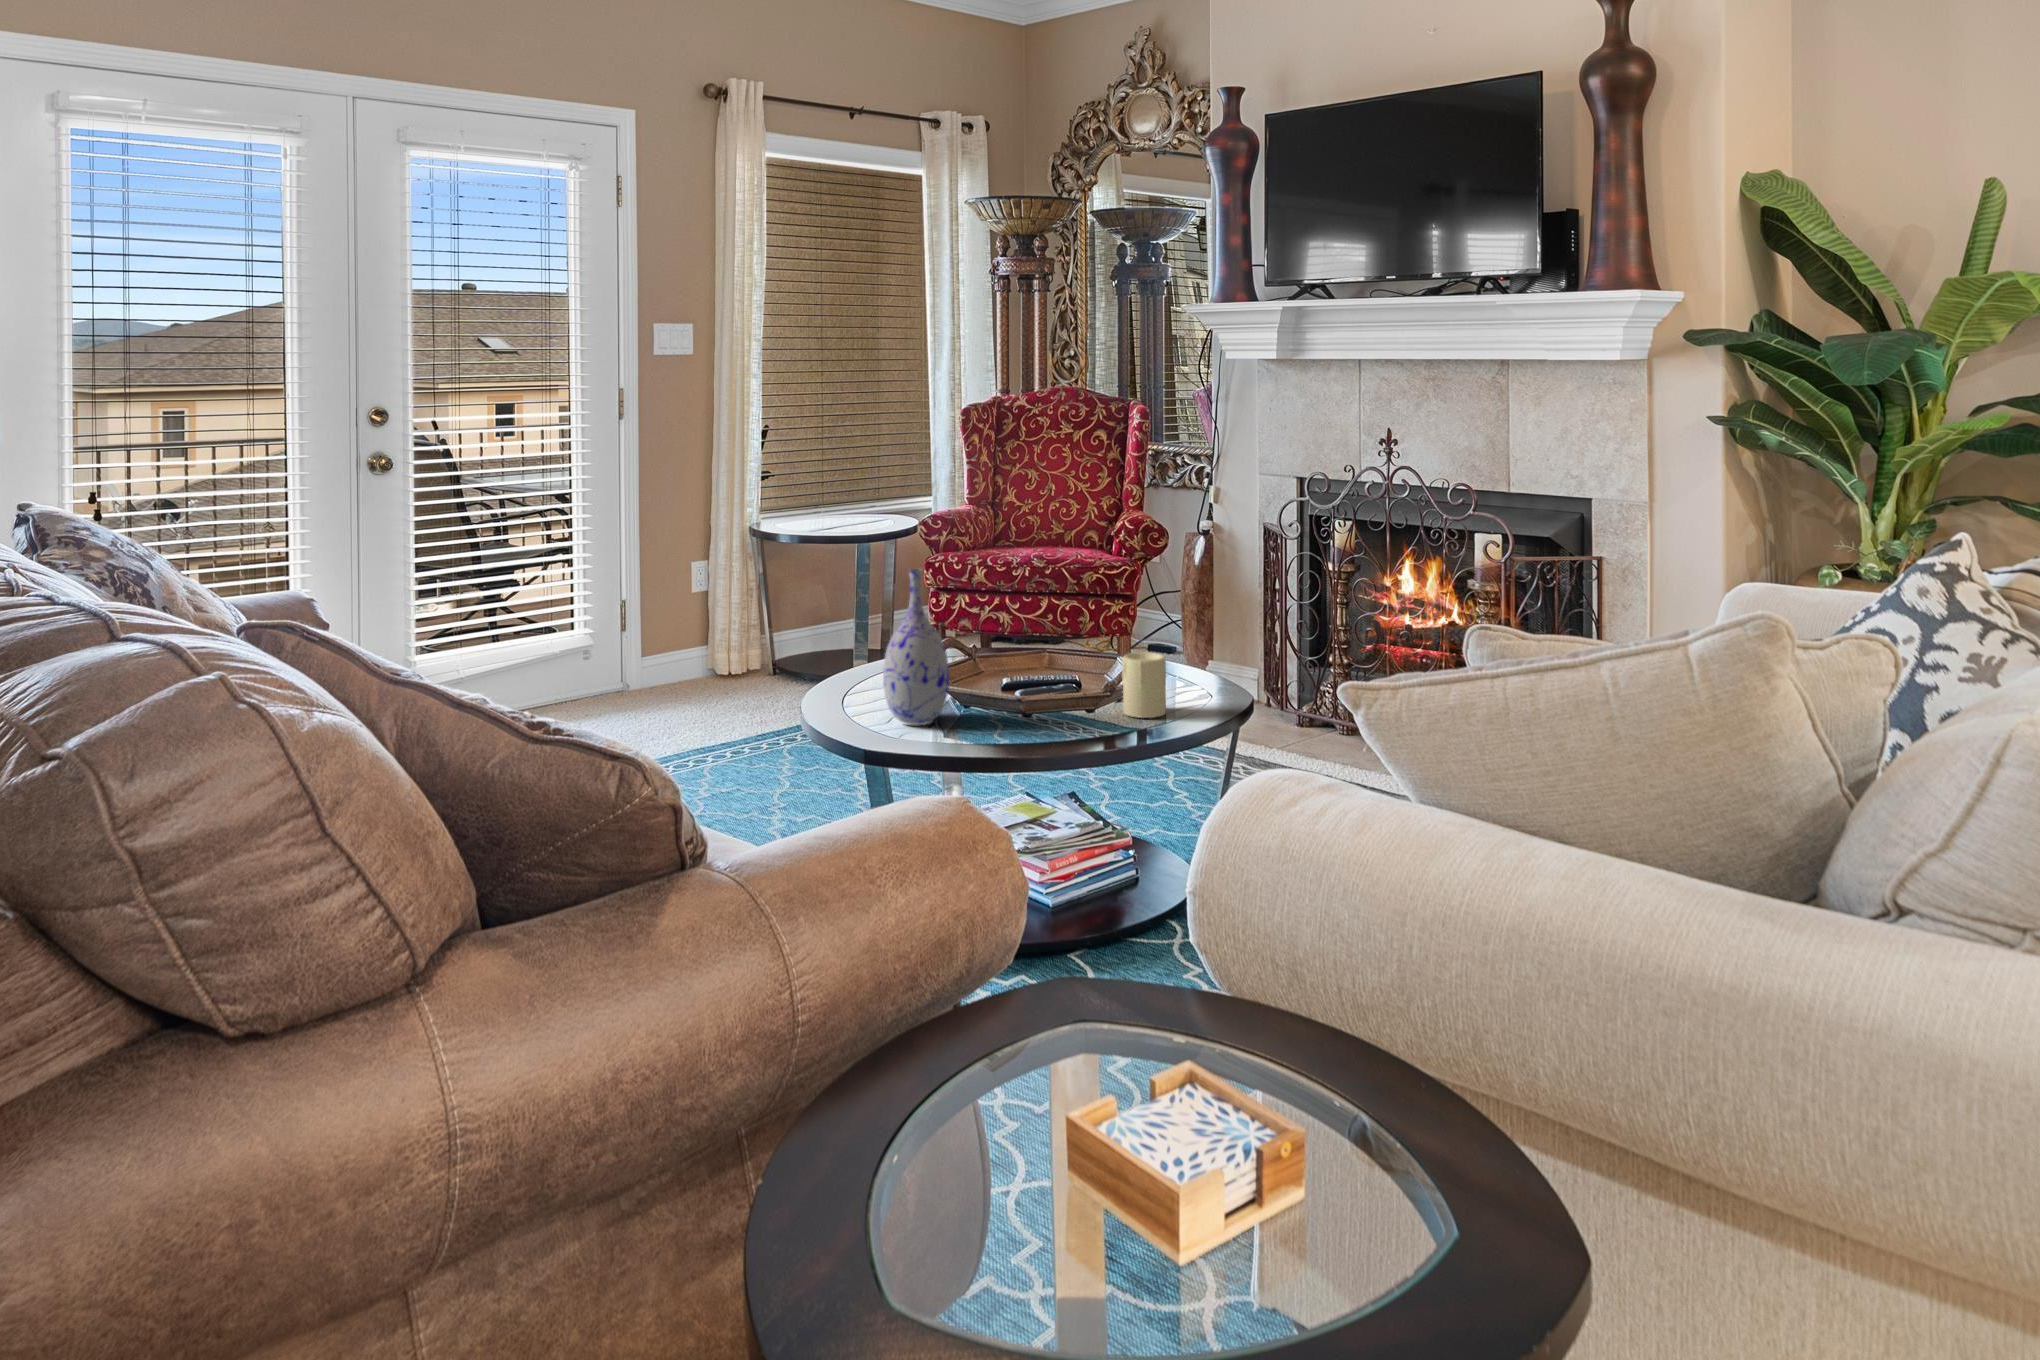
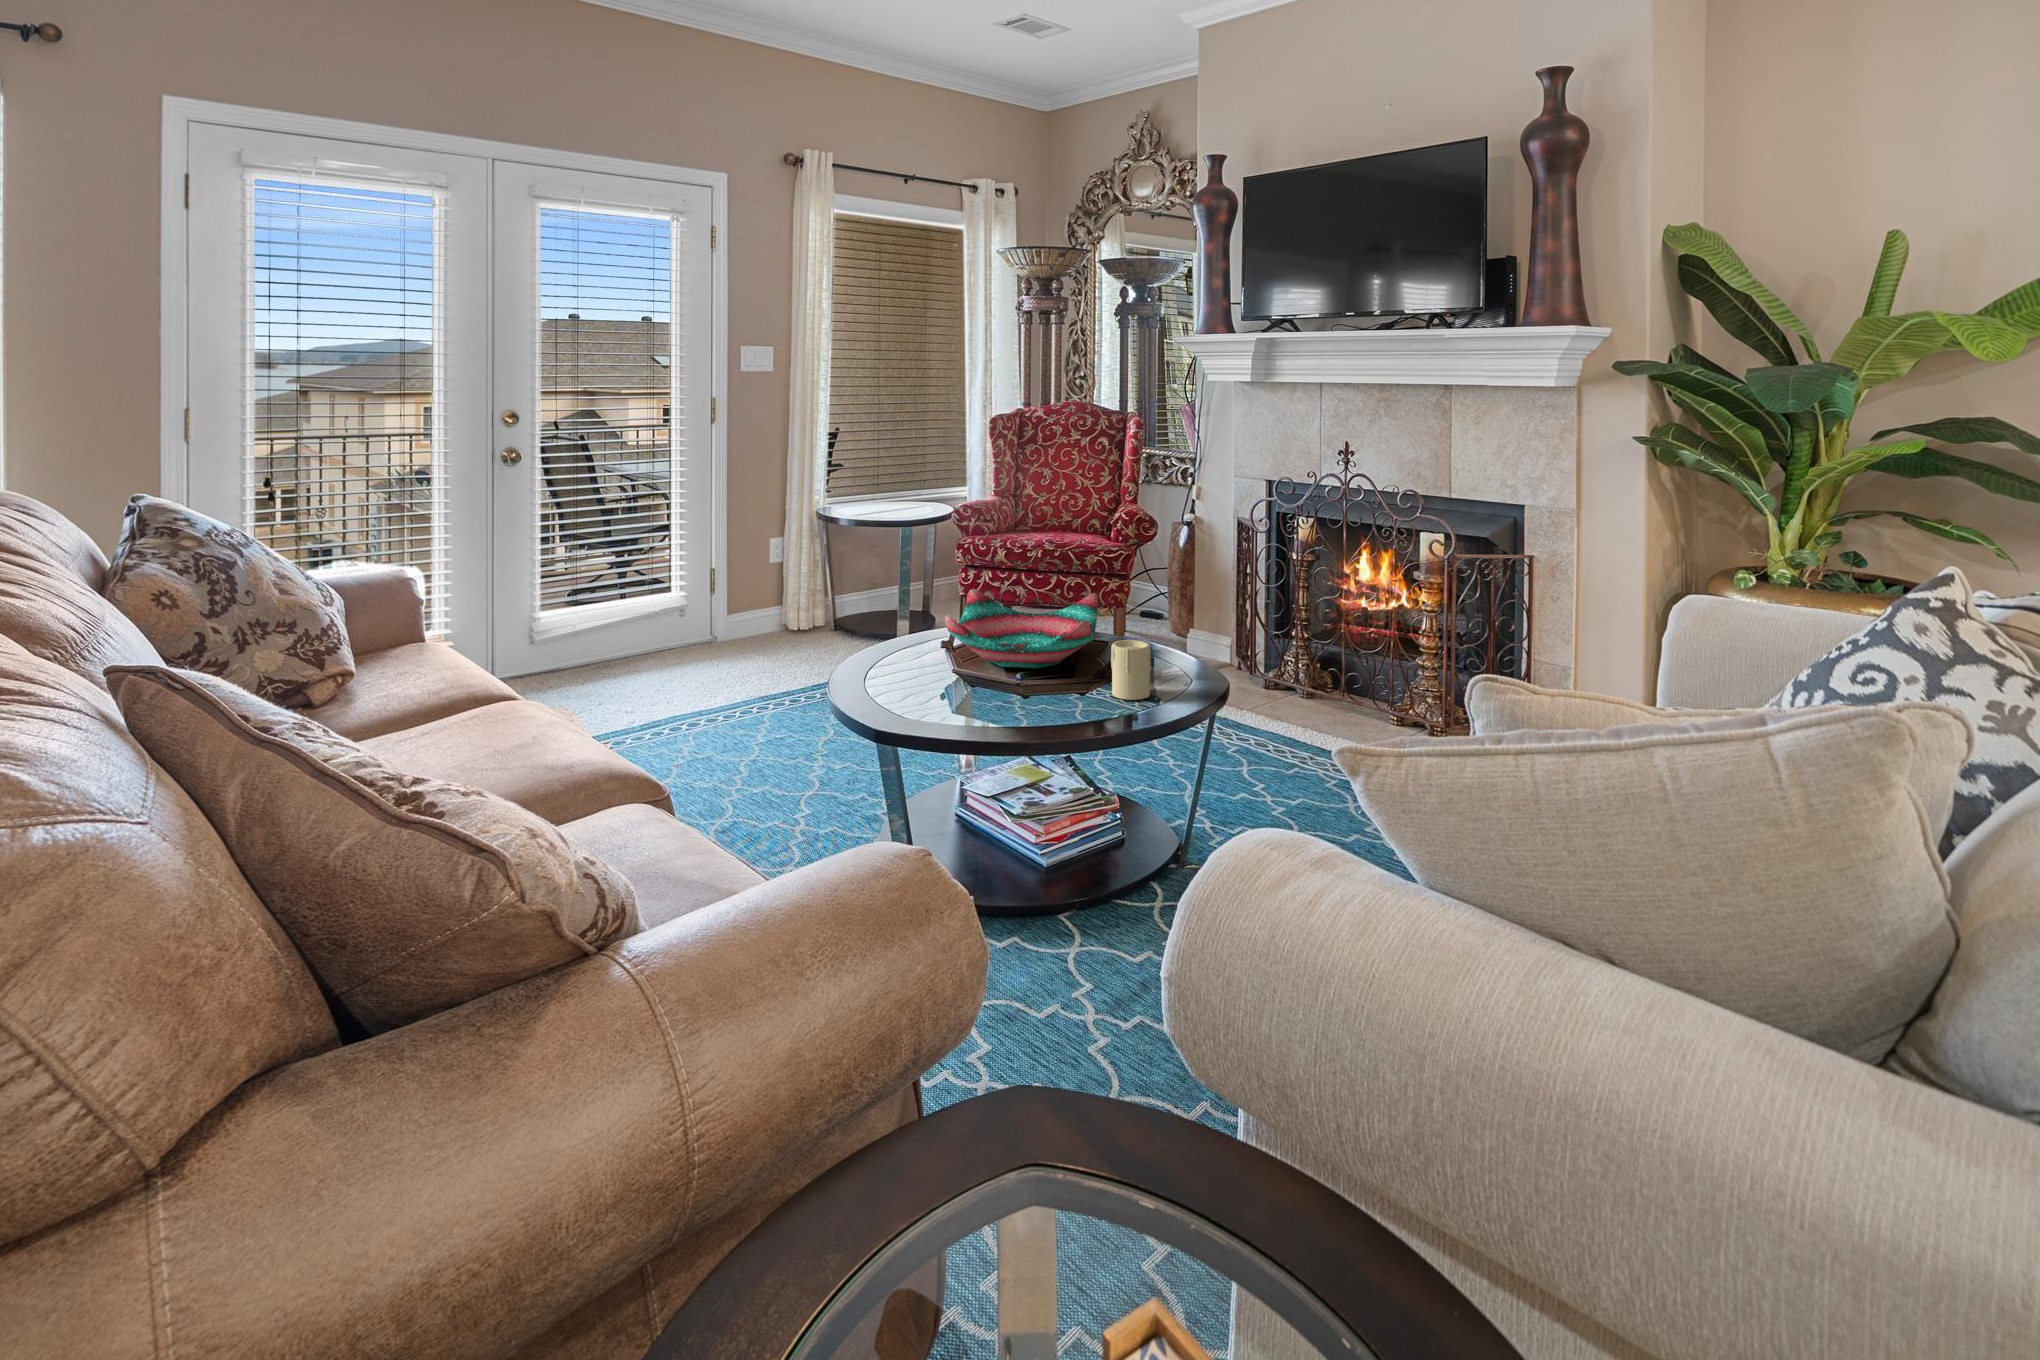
vase: present [883,569,949,725] -> none [899,563,958,702]
decorative bowl: none [931,604,1104,689] -> present [945,589,1098,668]

